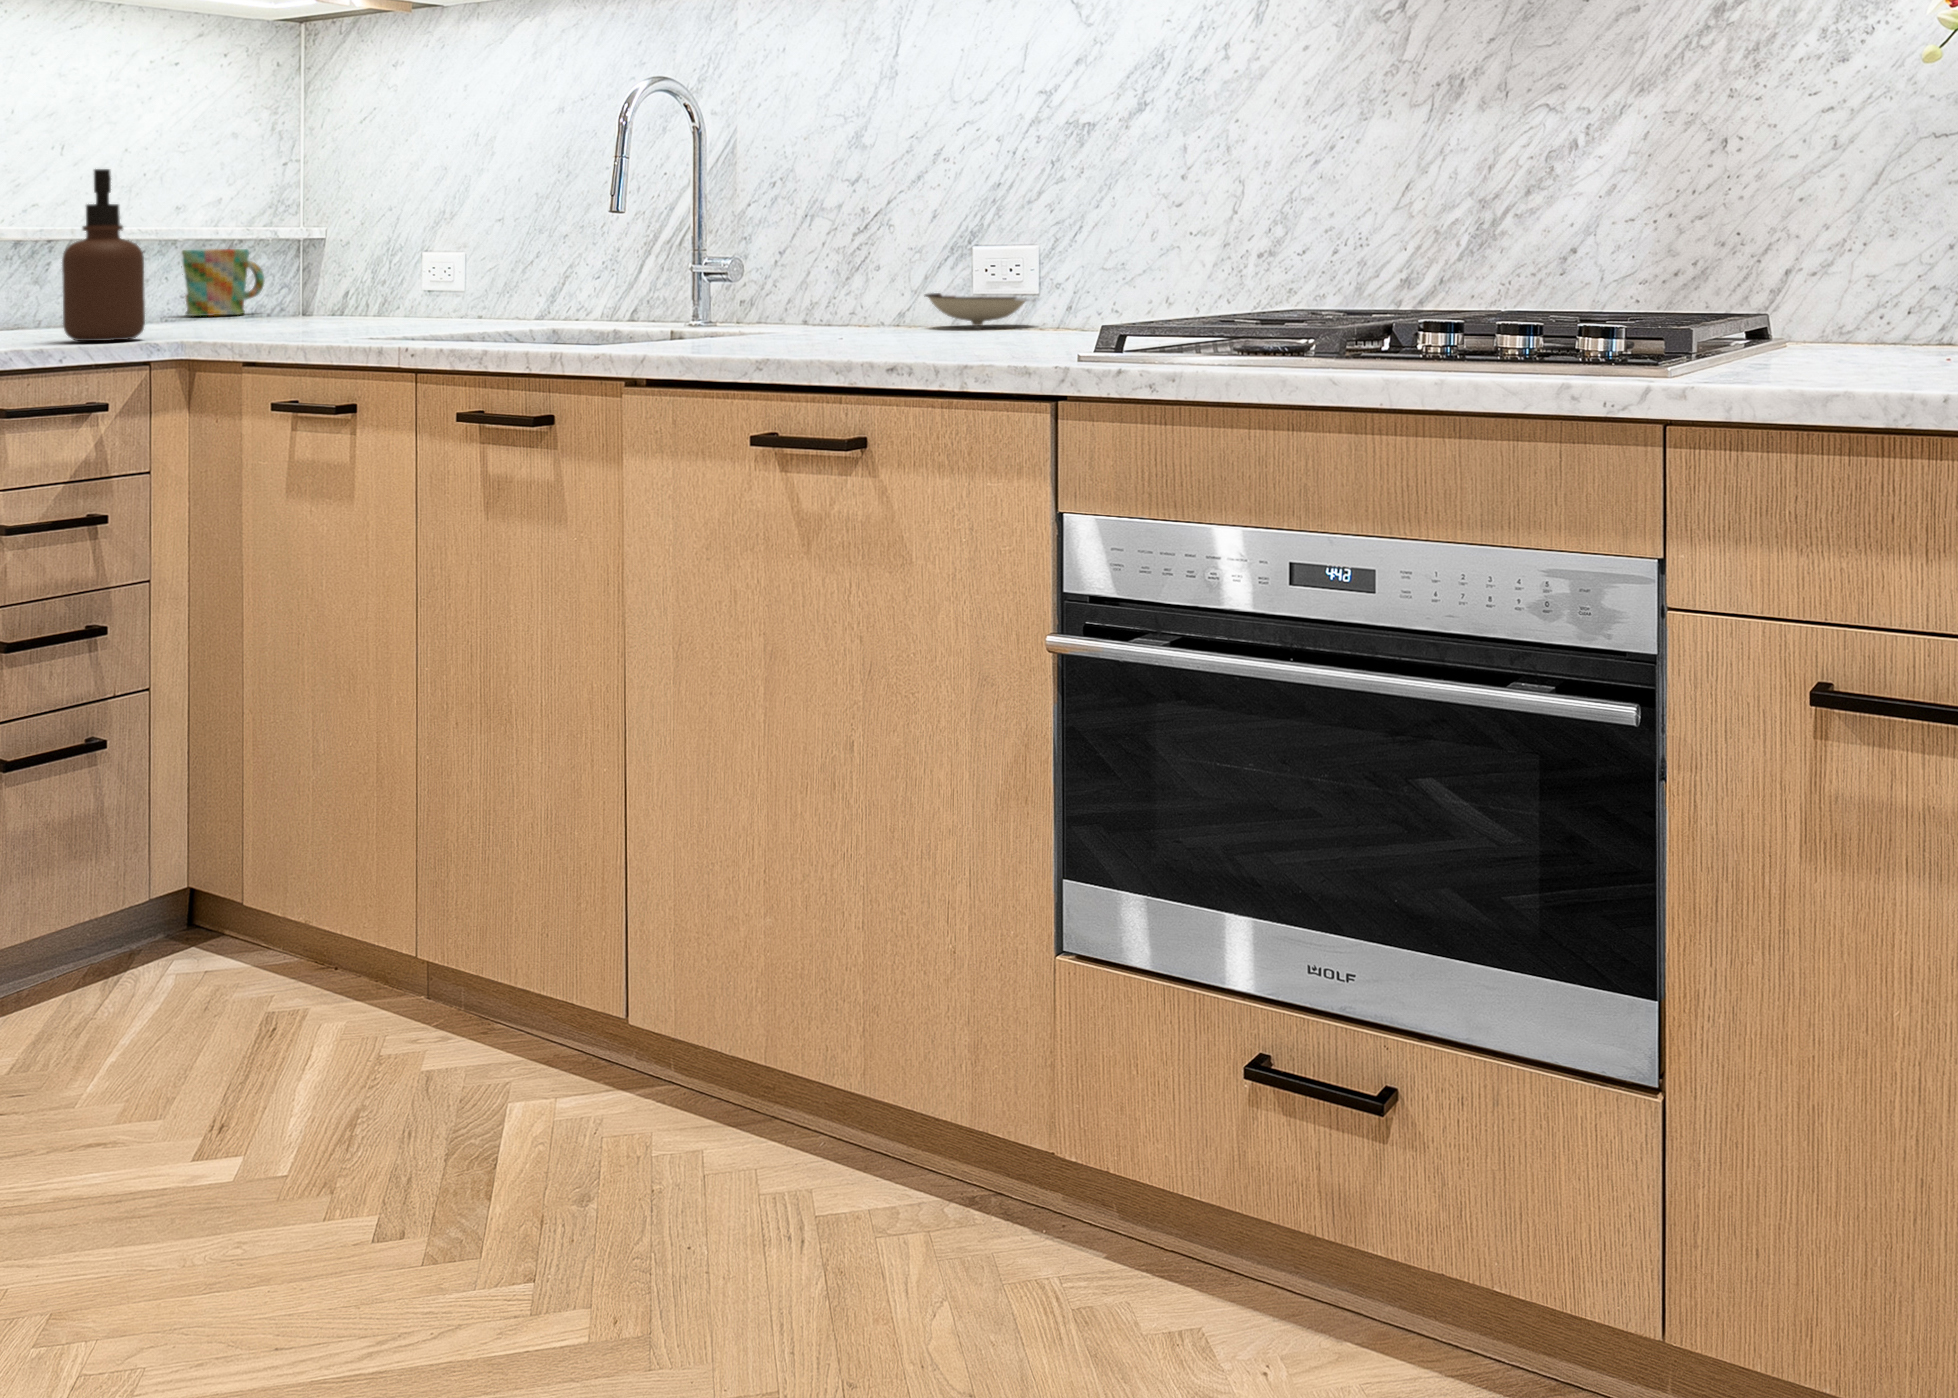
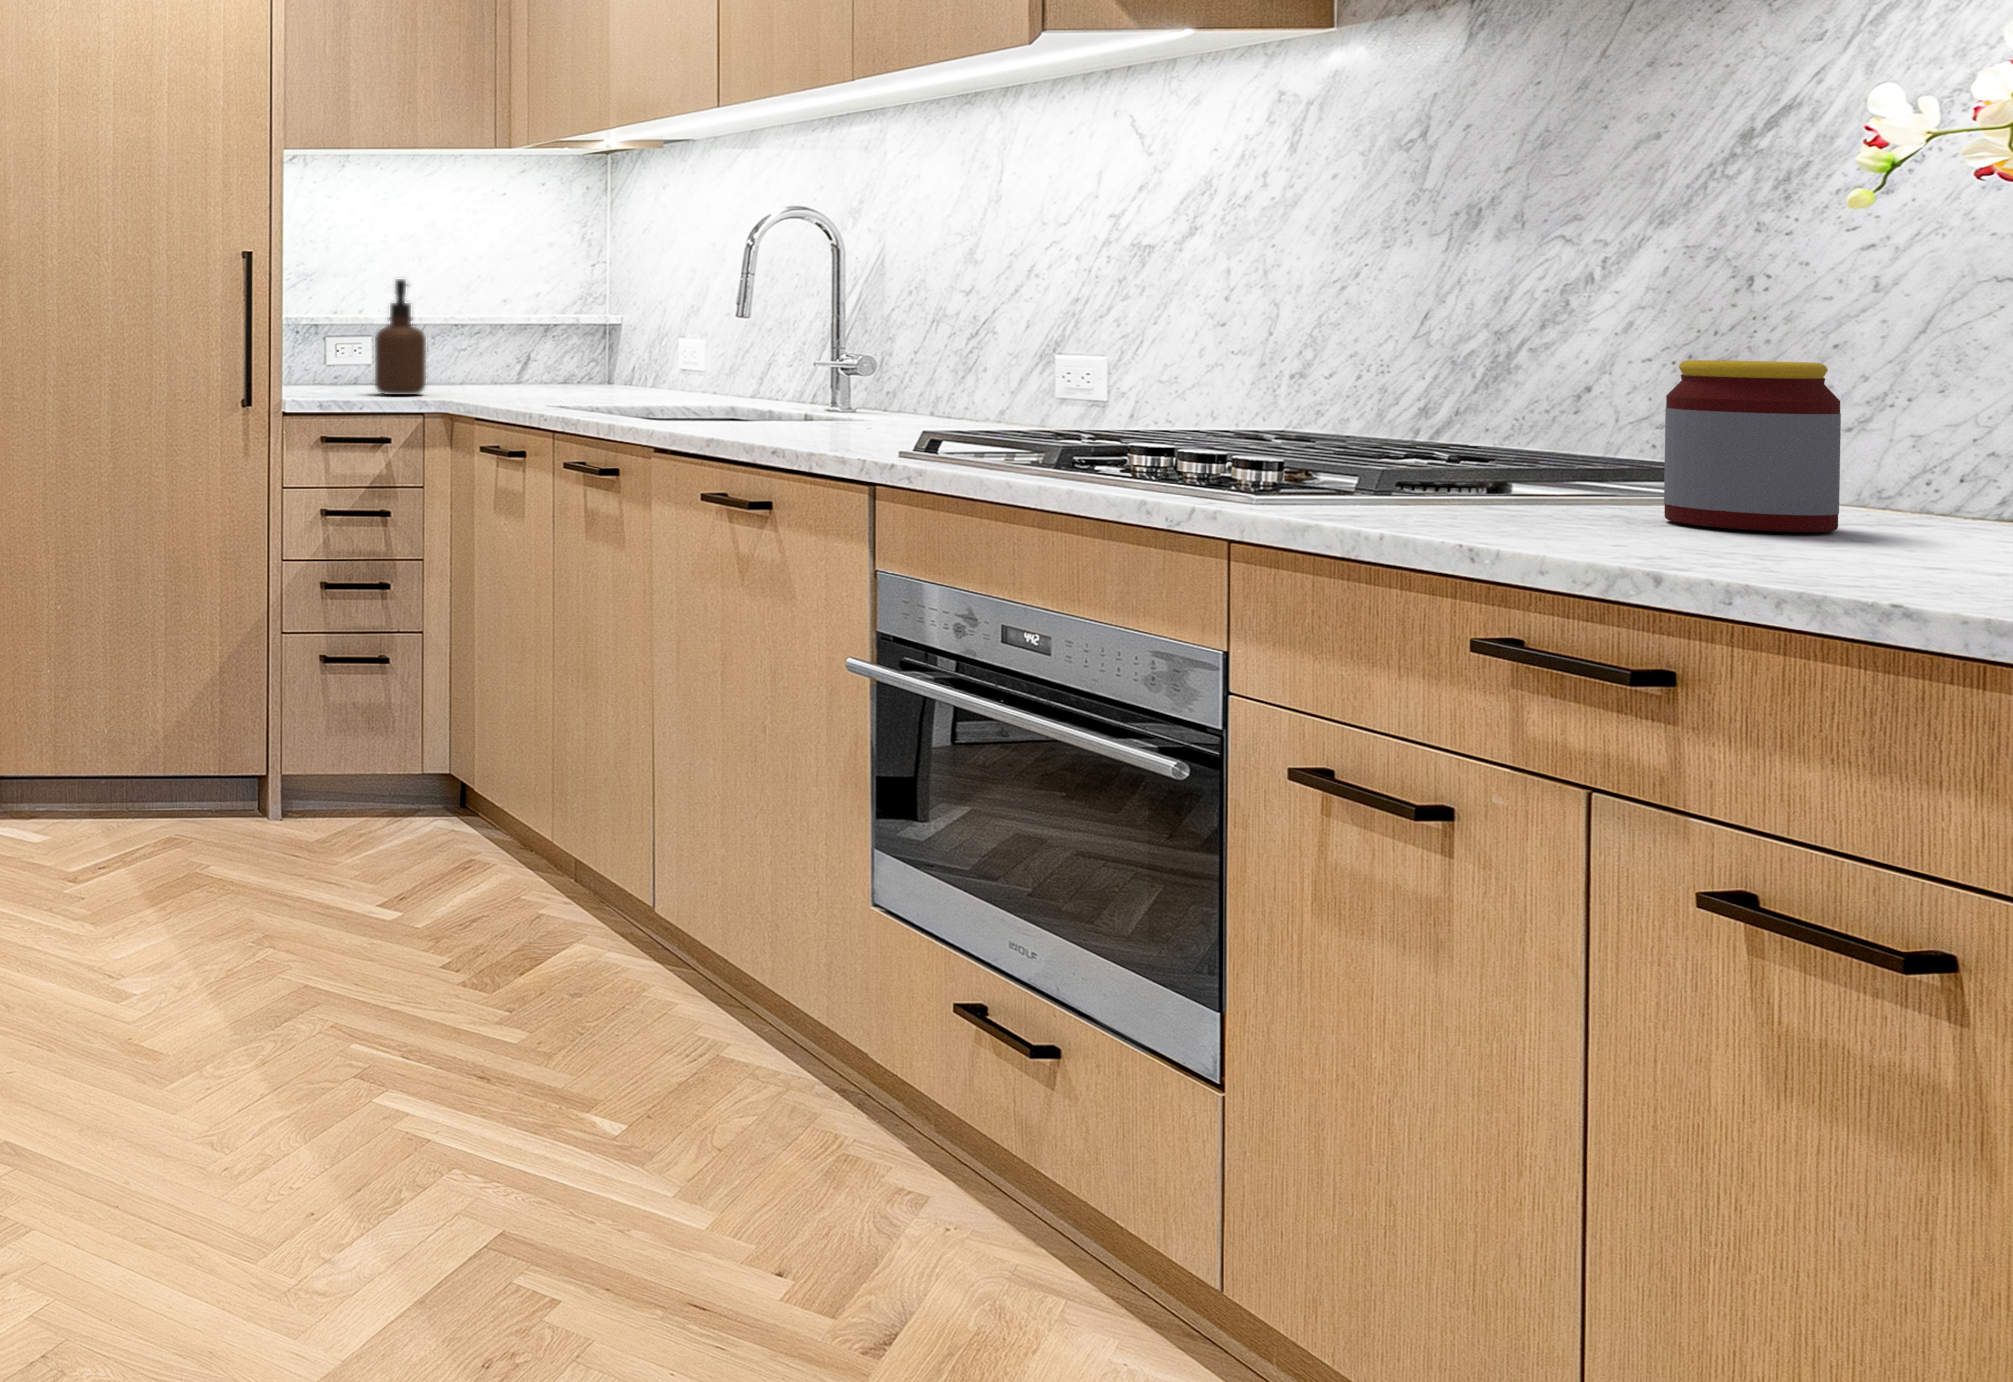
jar: none [1817,203,1948,359] -> present [1664,360,1841,532]
mug: present [181,249,264,316] -> none [502,330,563,379]
ceramic bowl: present [925,293,1025,326] -> none [985,394,1094,425]

